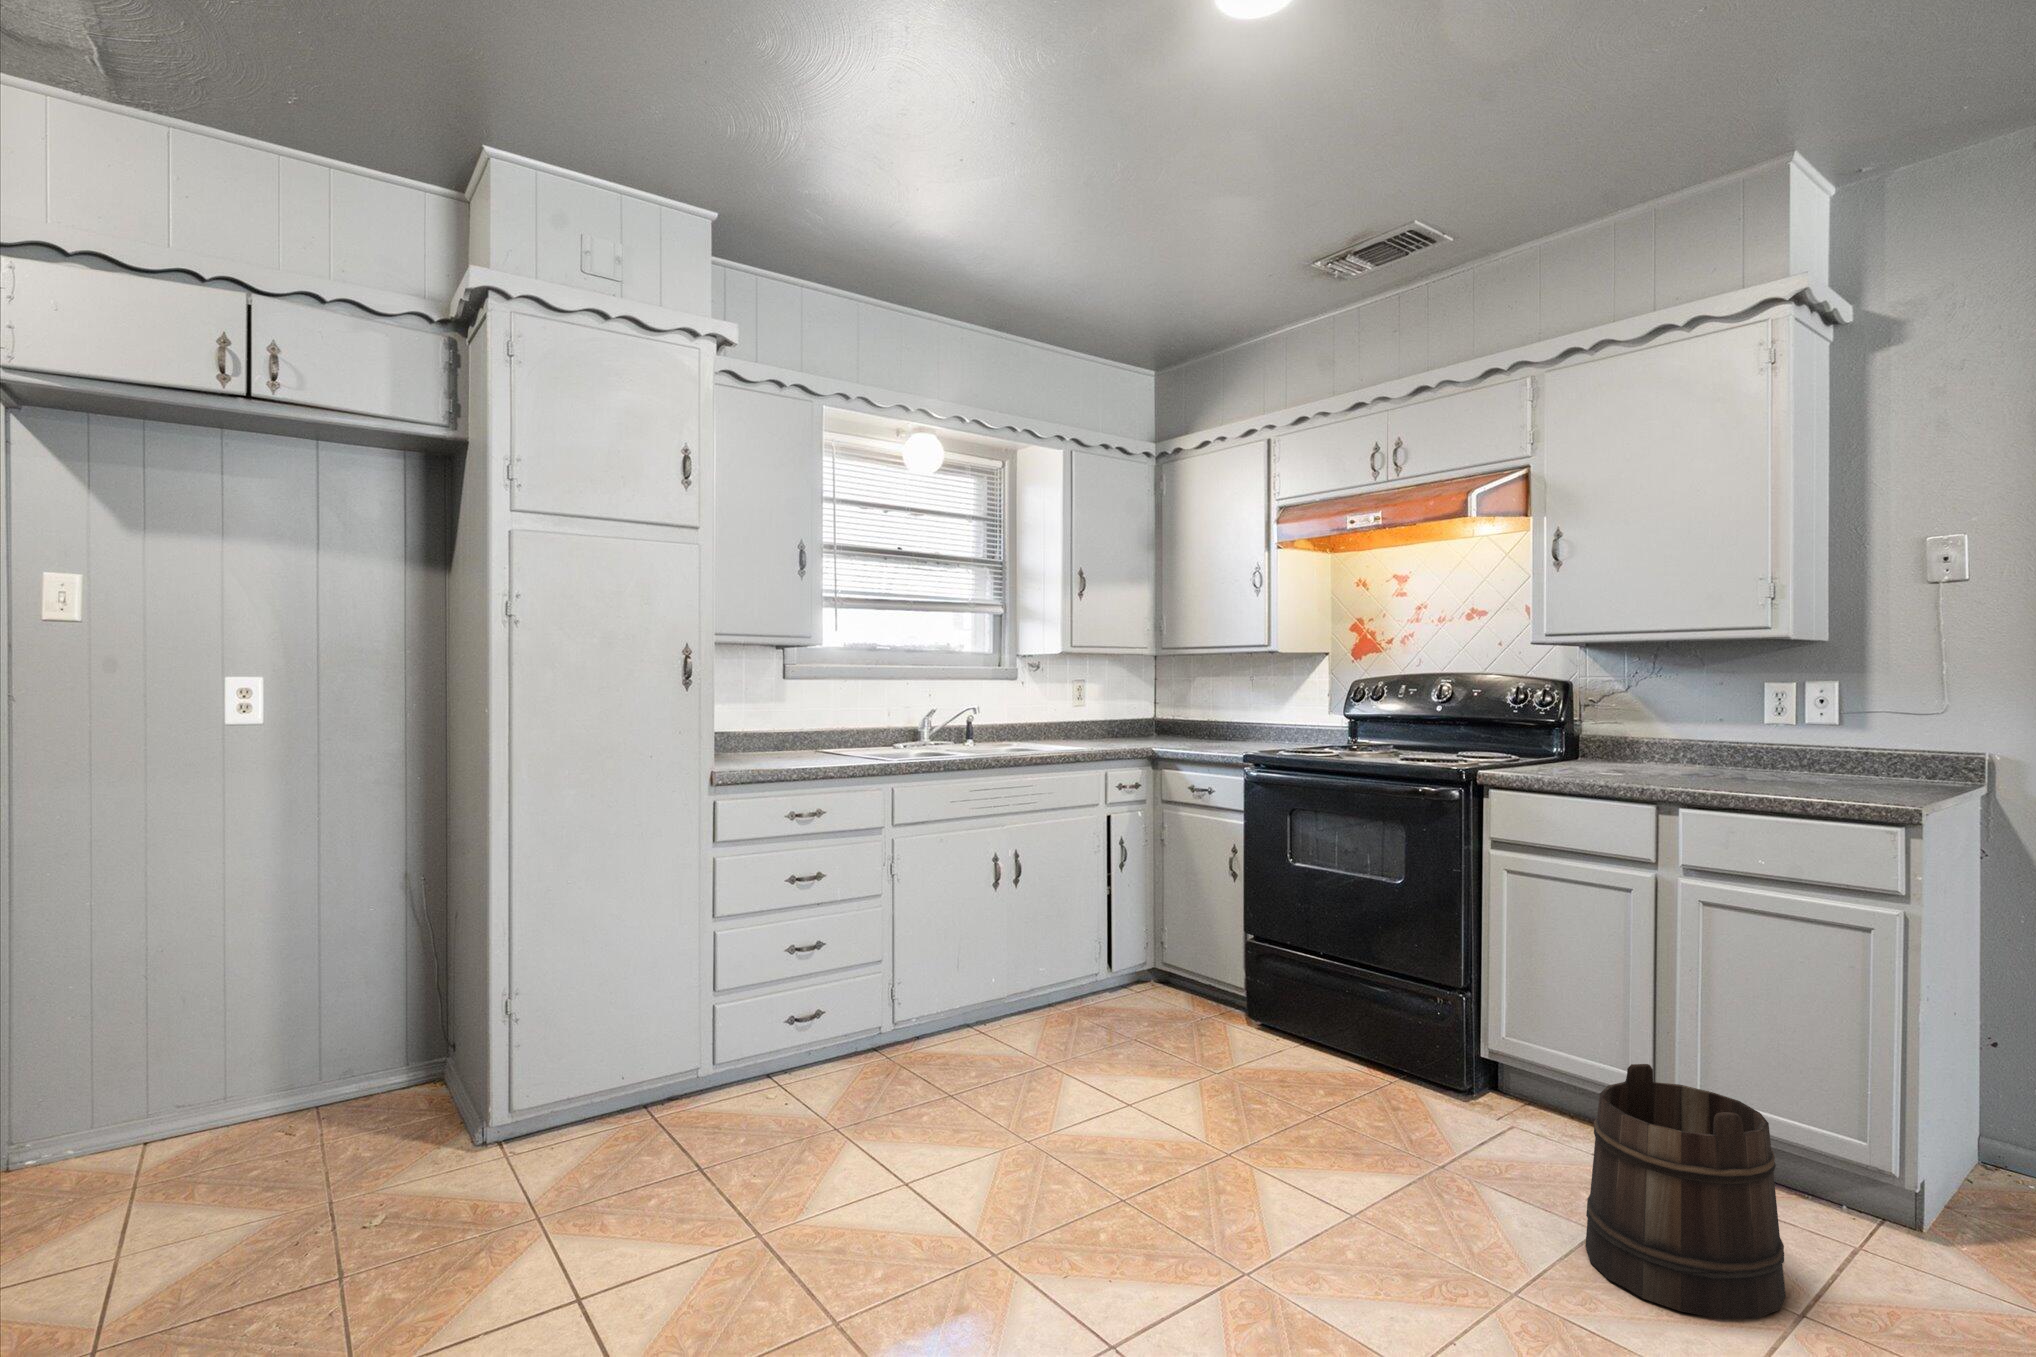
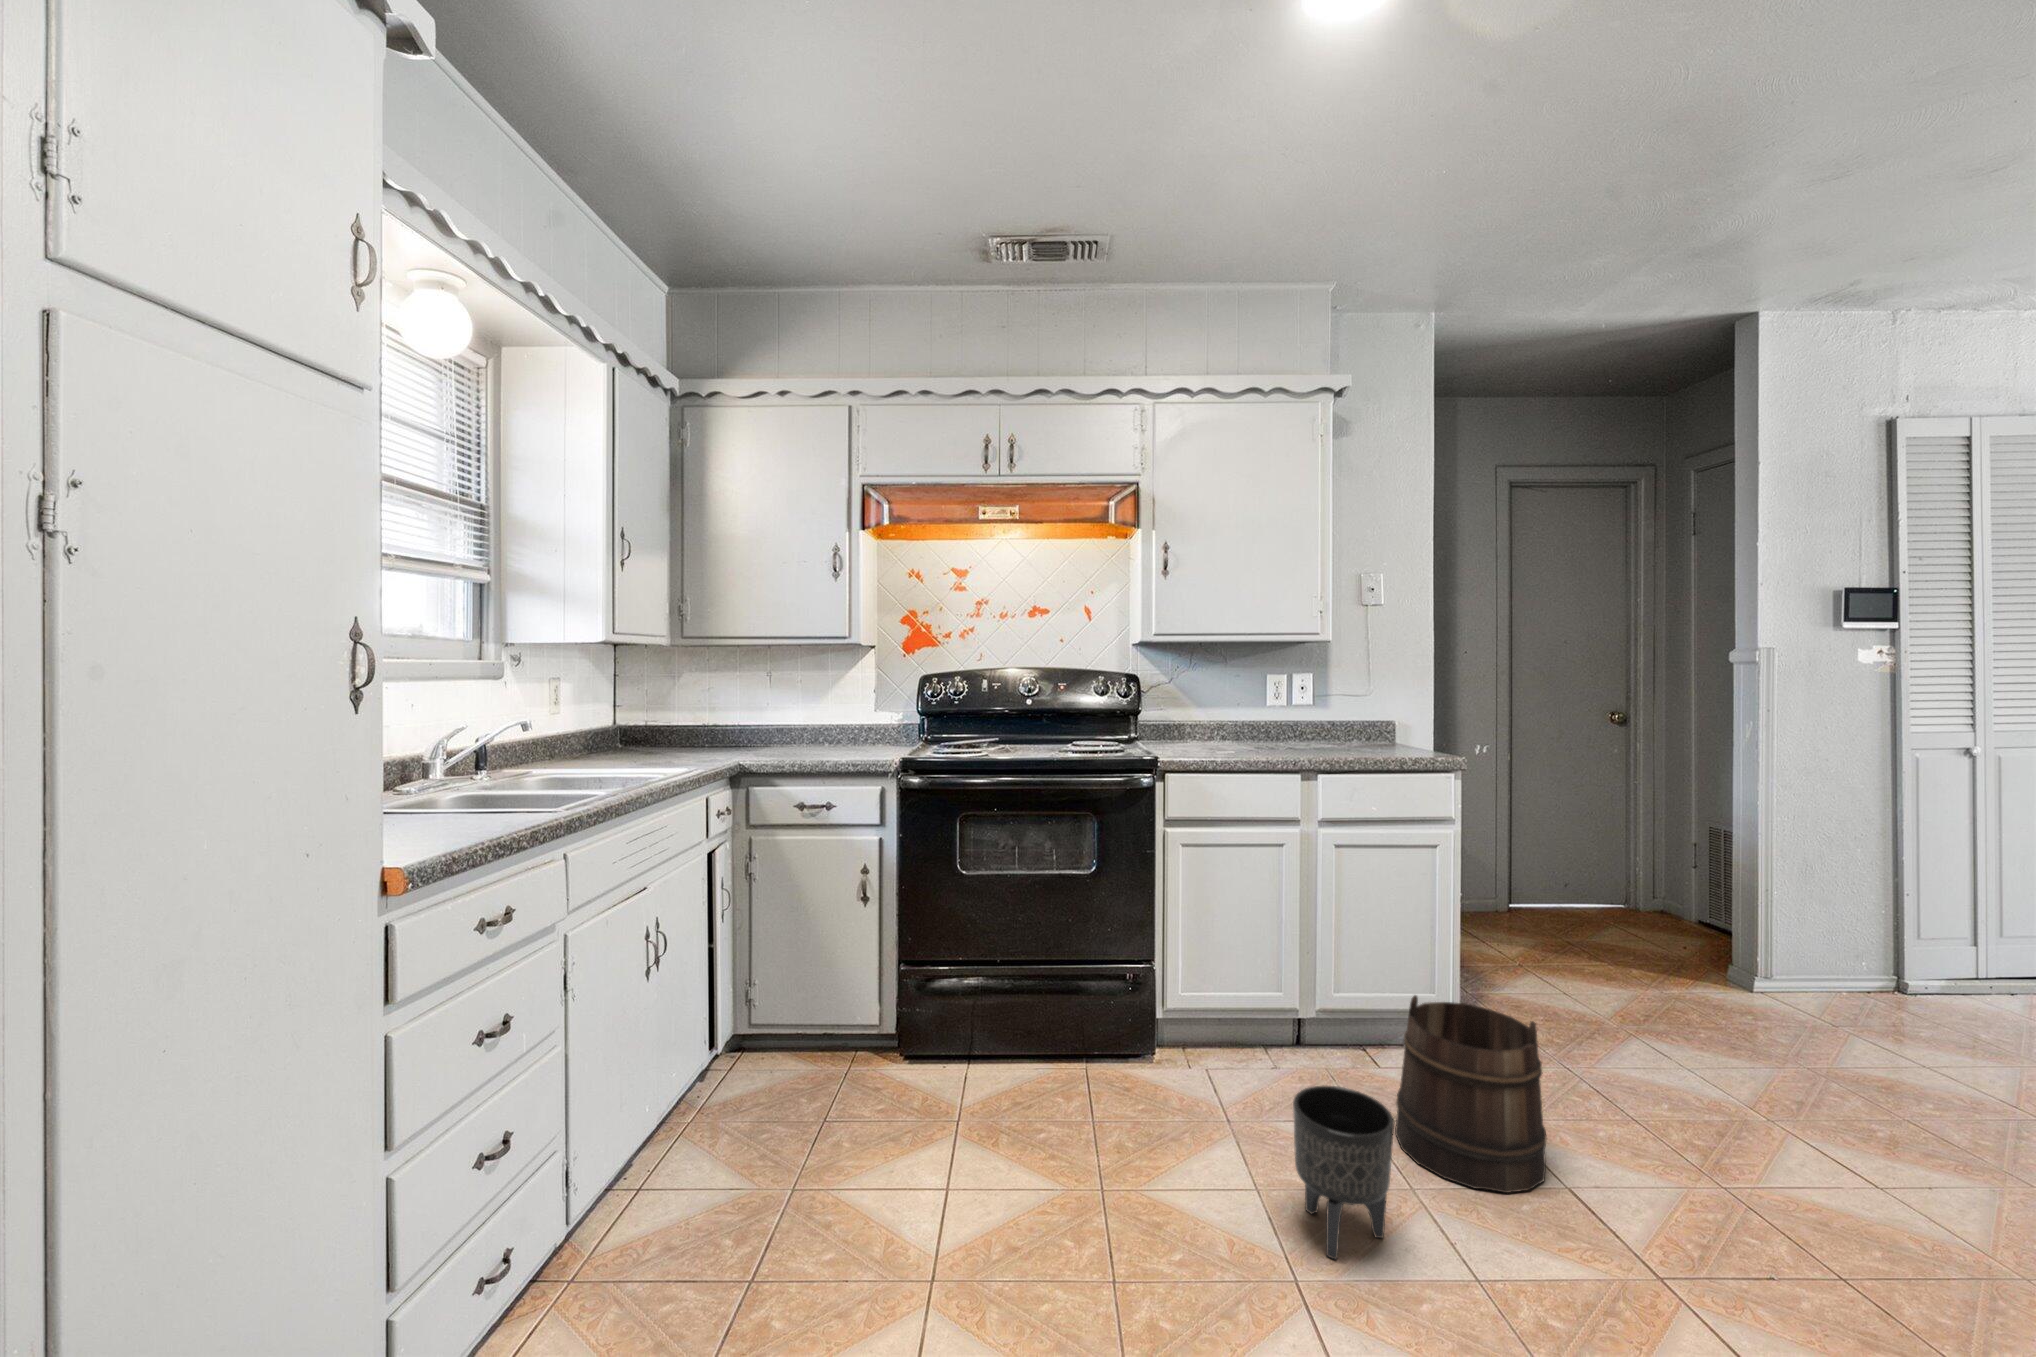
planter: none [1344,1081,1444,1246] -> present [1293,1086,1394,1259]

